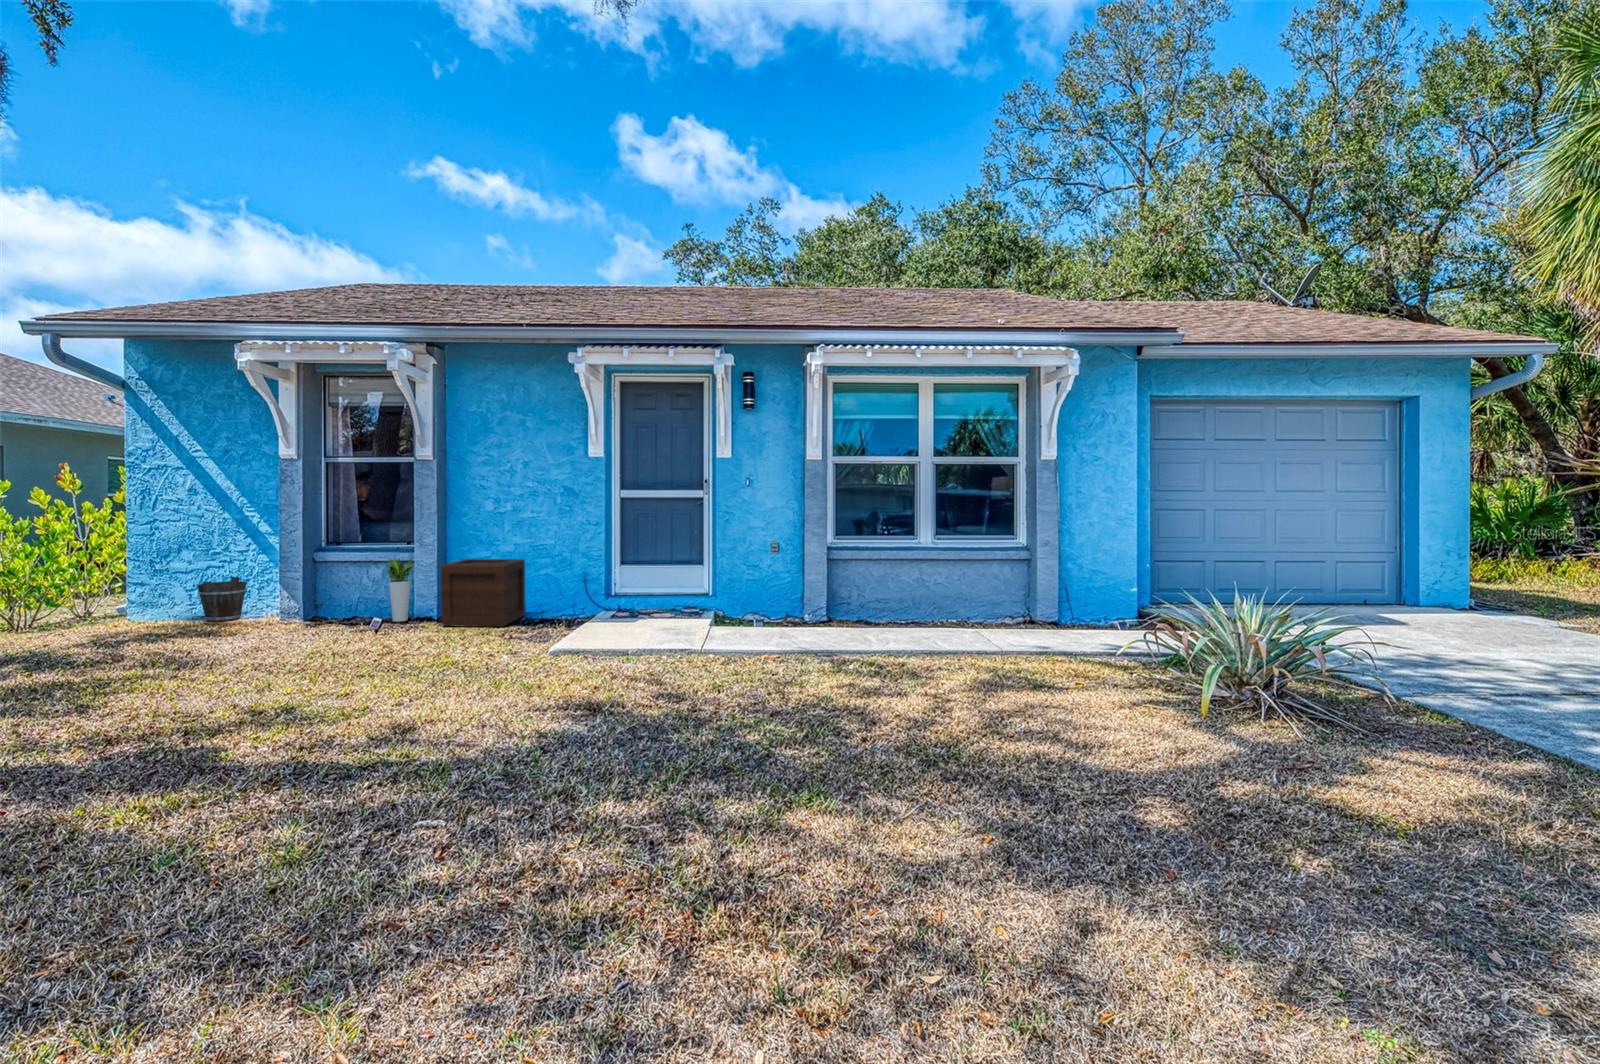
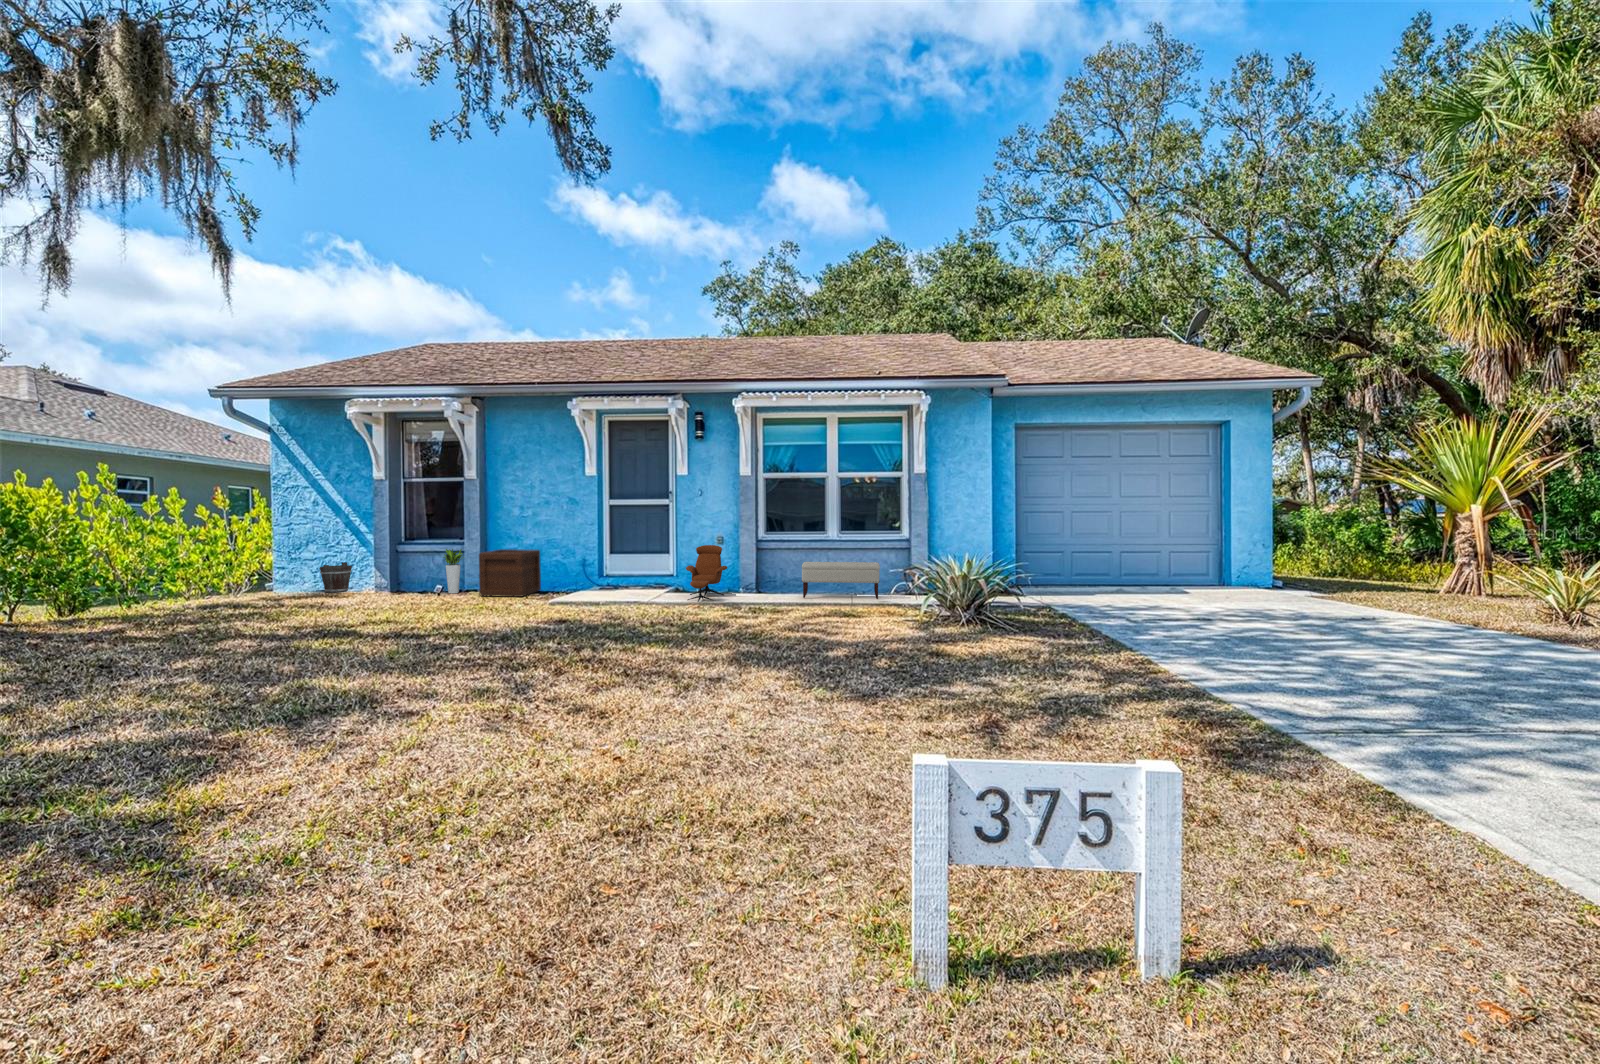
lounge chair: none [735,553,791,634] -> present [686,545,727,602]
bench: none [892,576,1003,627] -> present [802,562,880,599]

